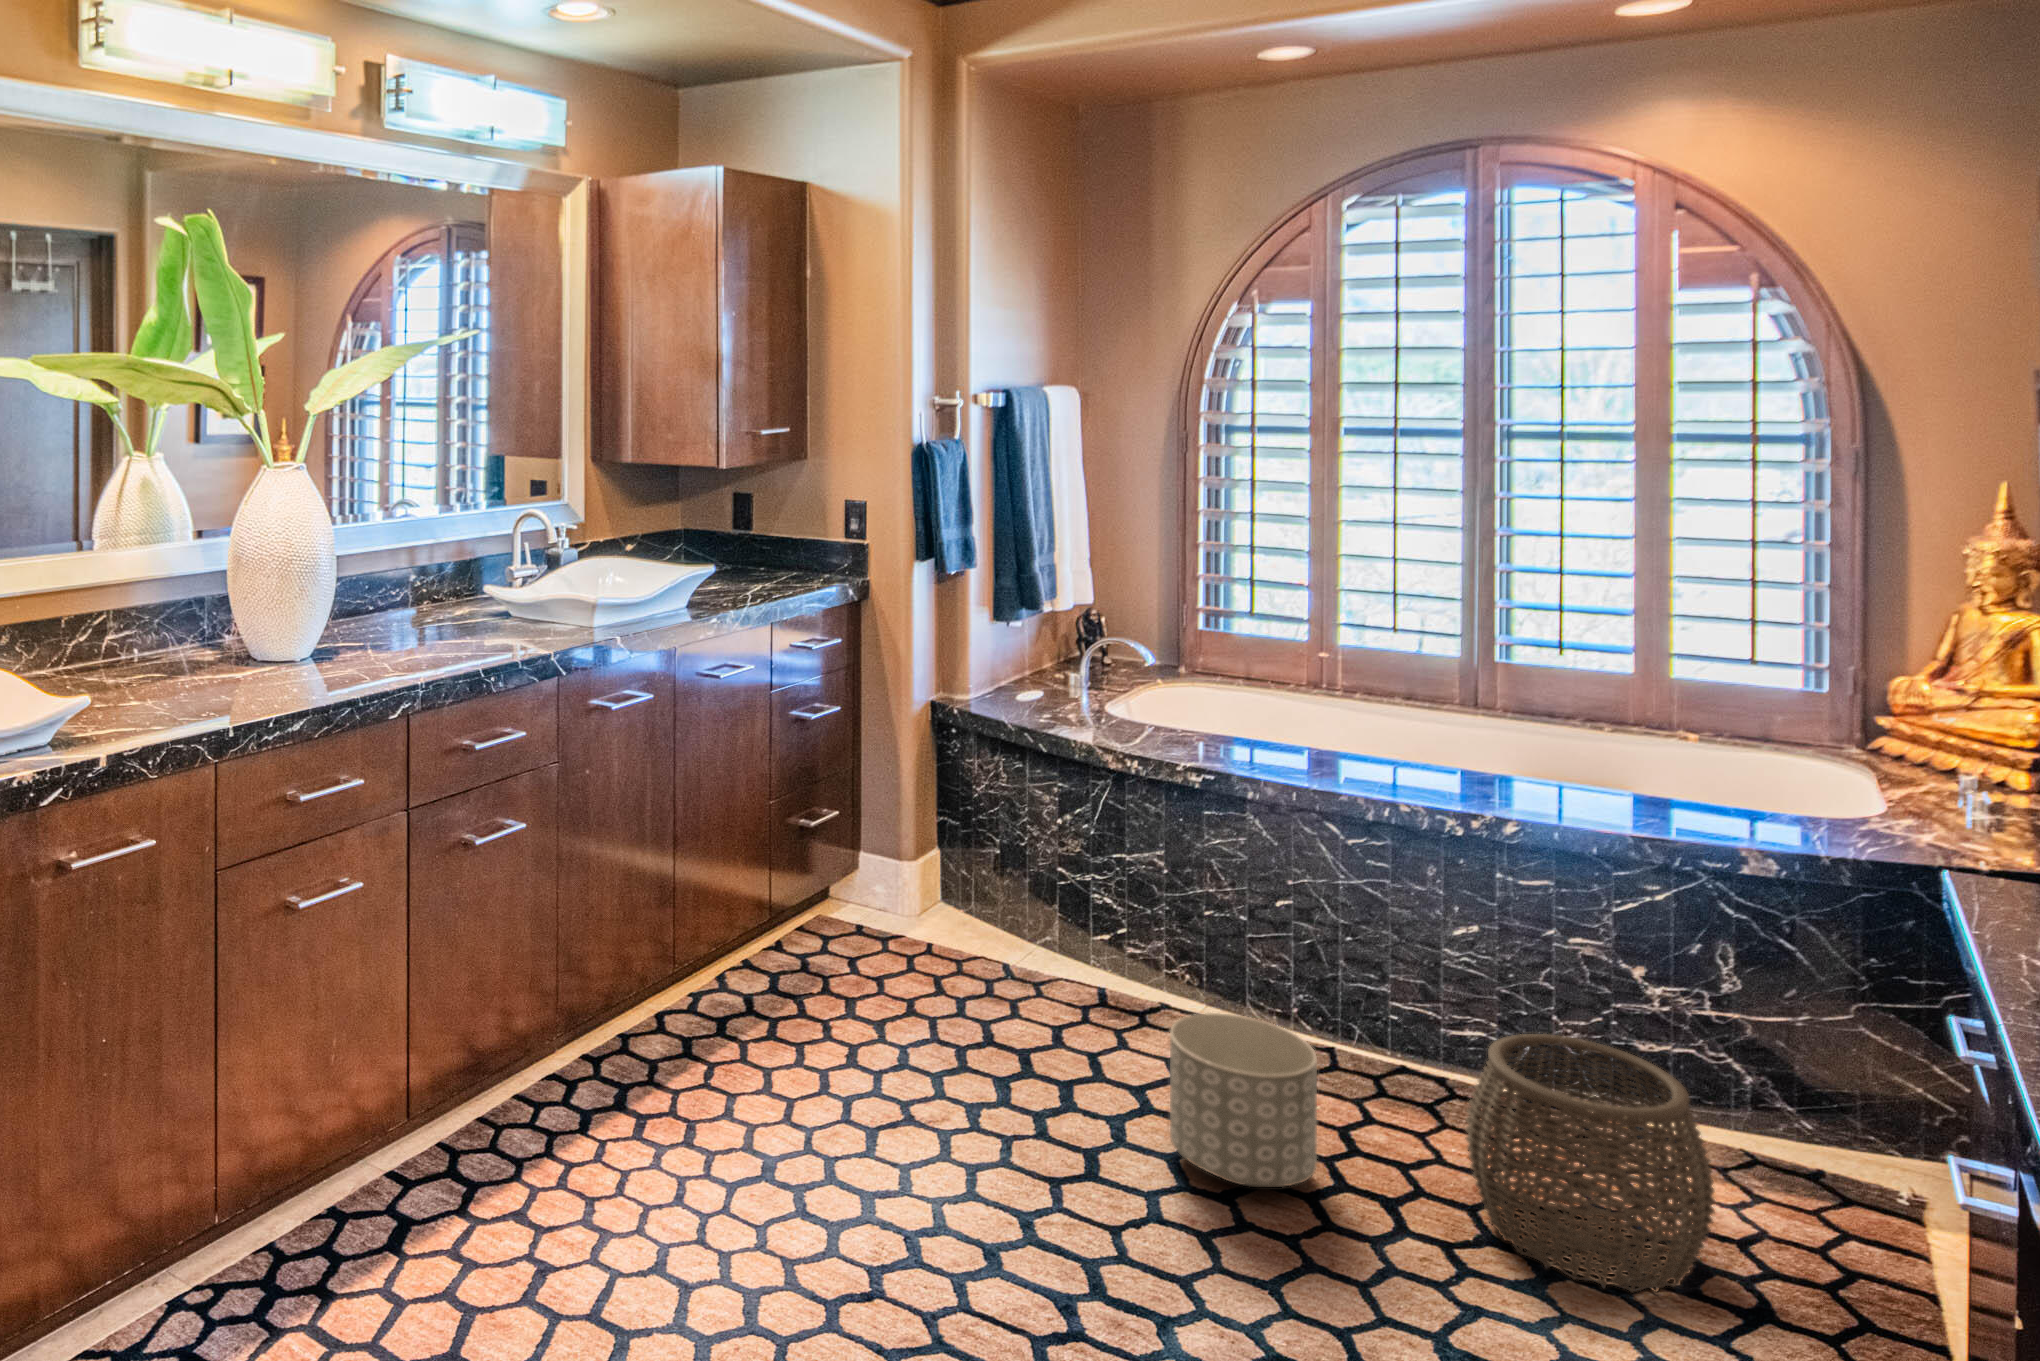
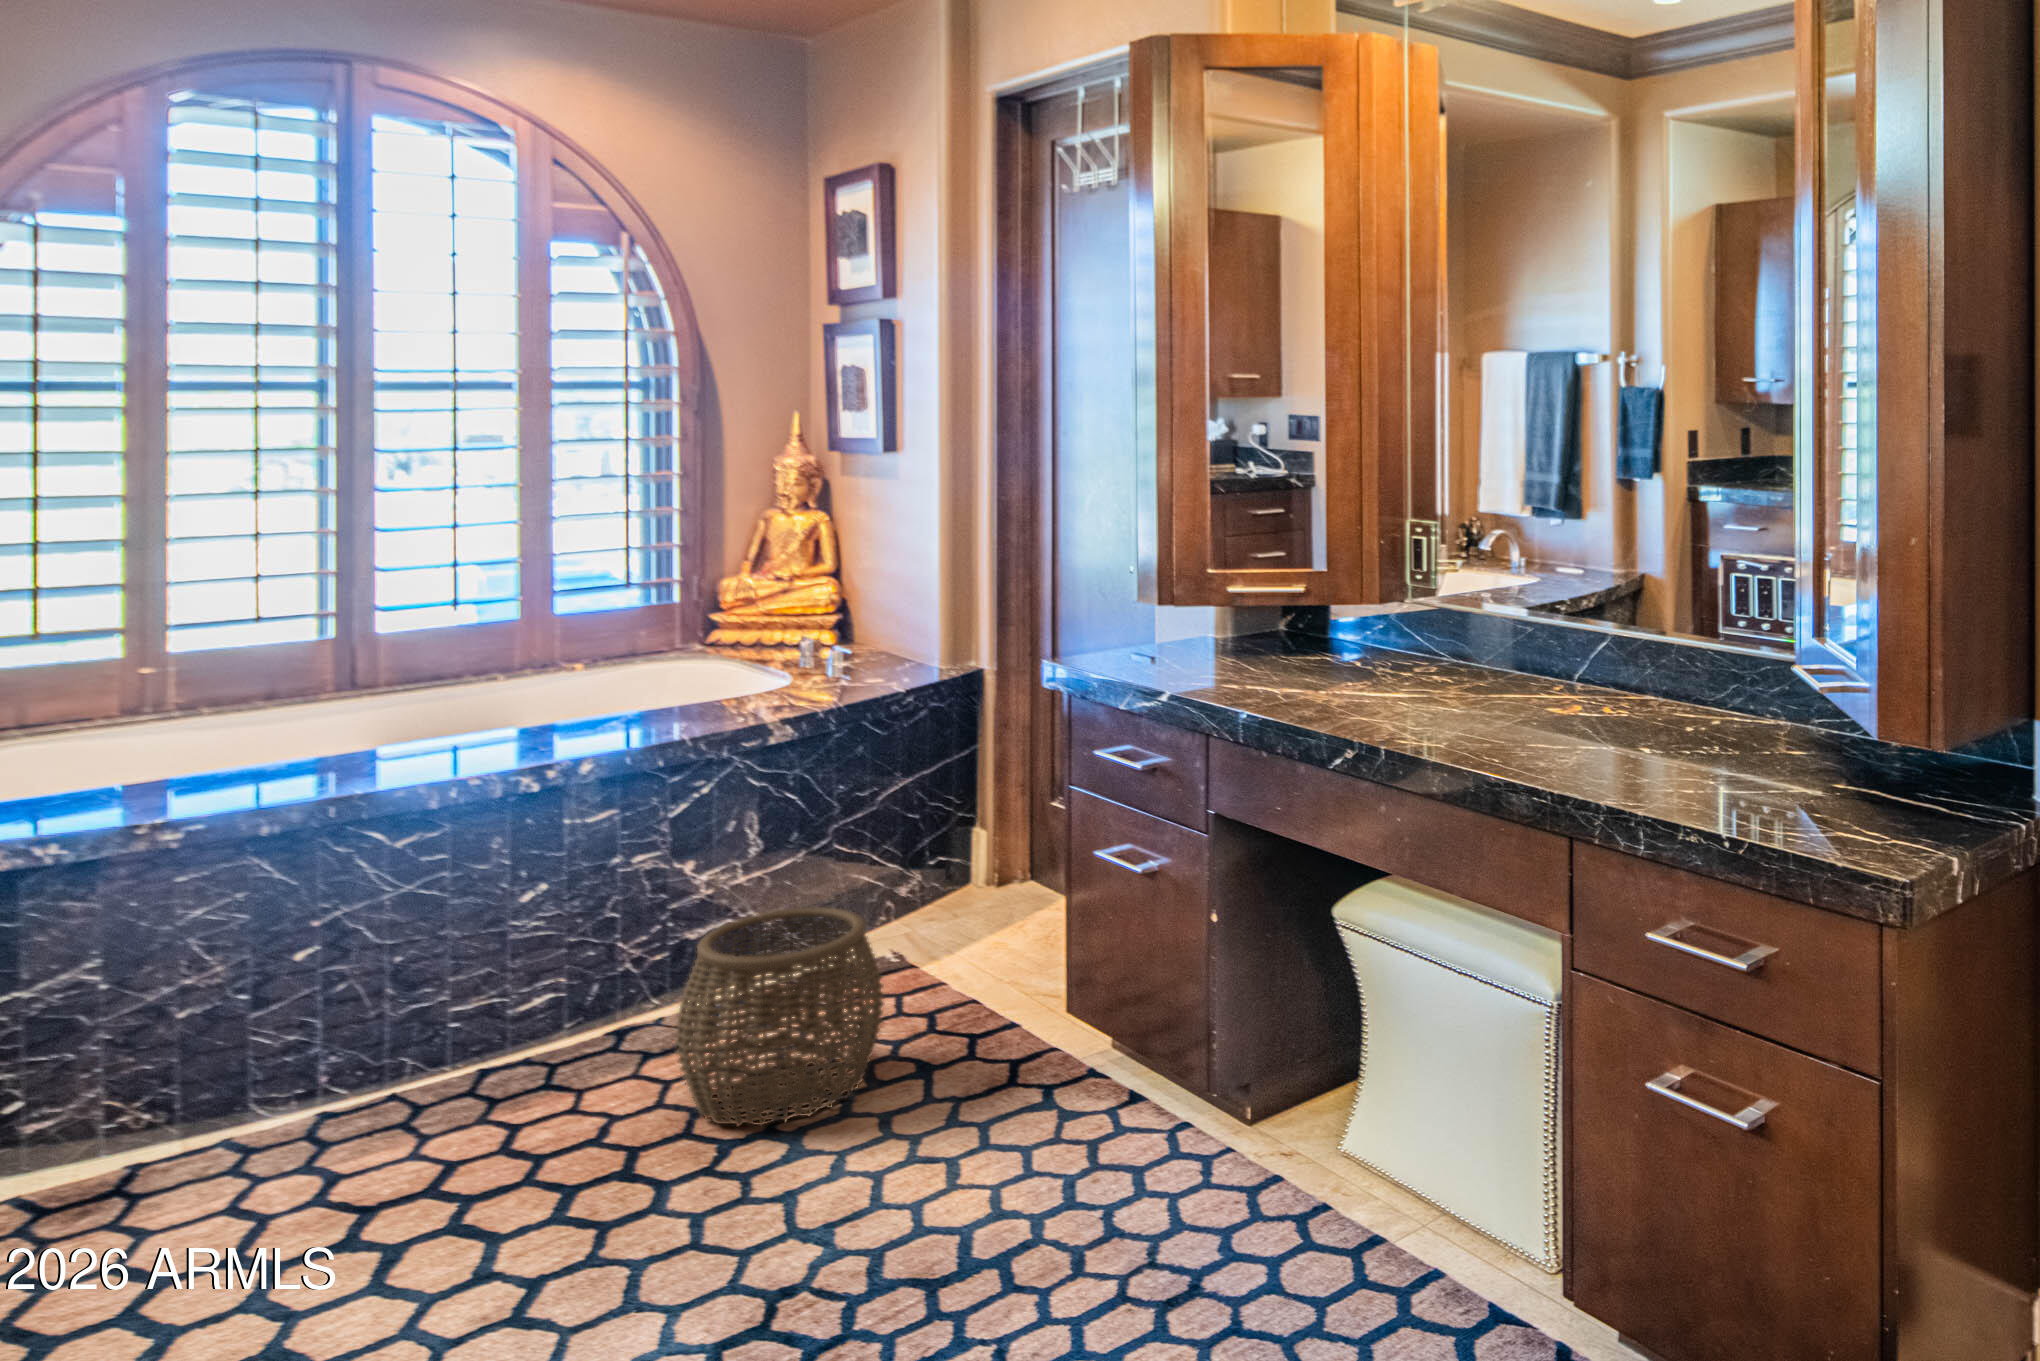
planter: present [1170,1013,1317,1187] -> none [371,1045,567,1254]

